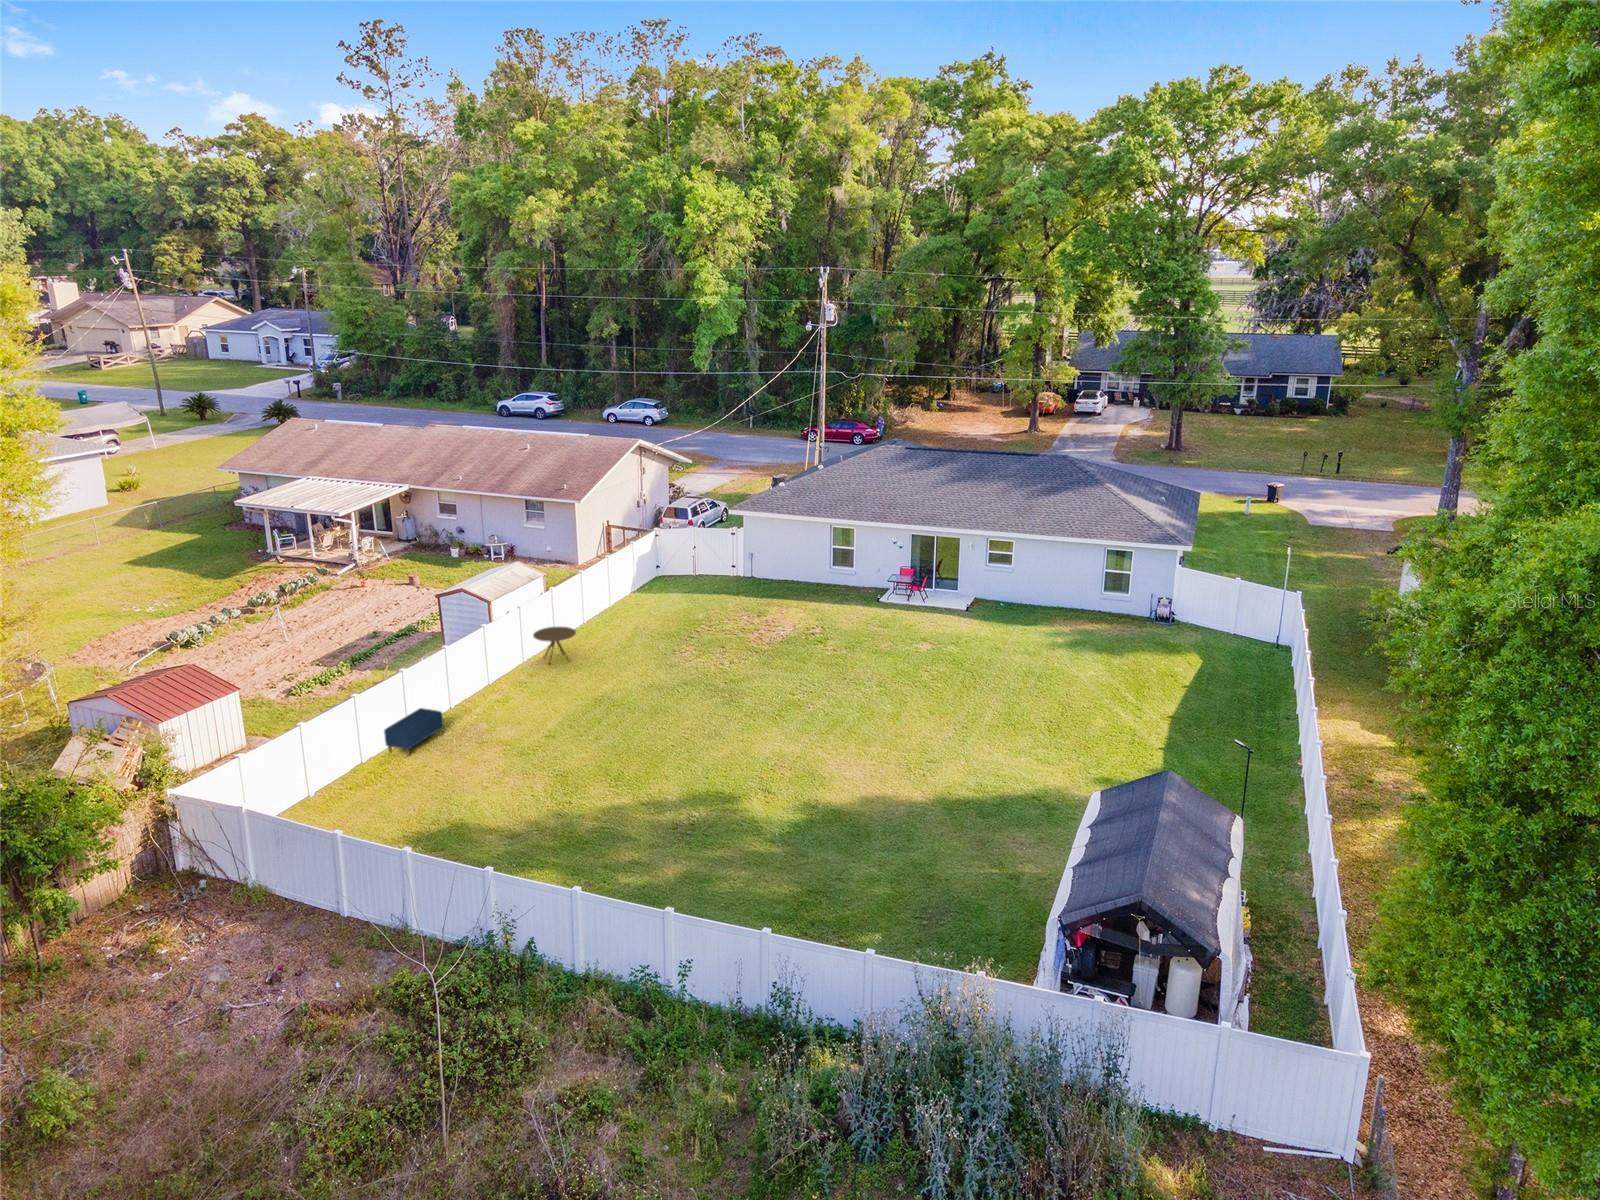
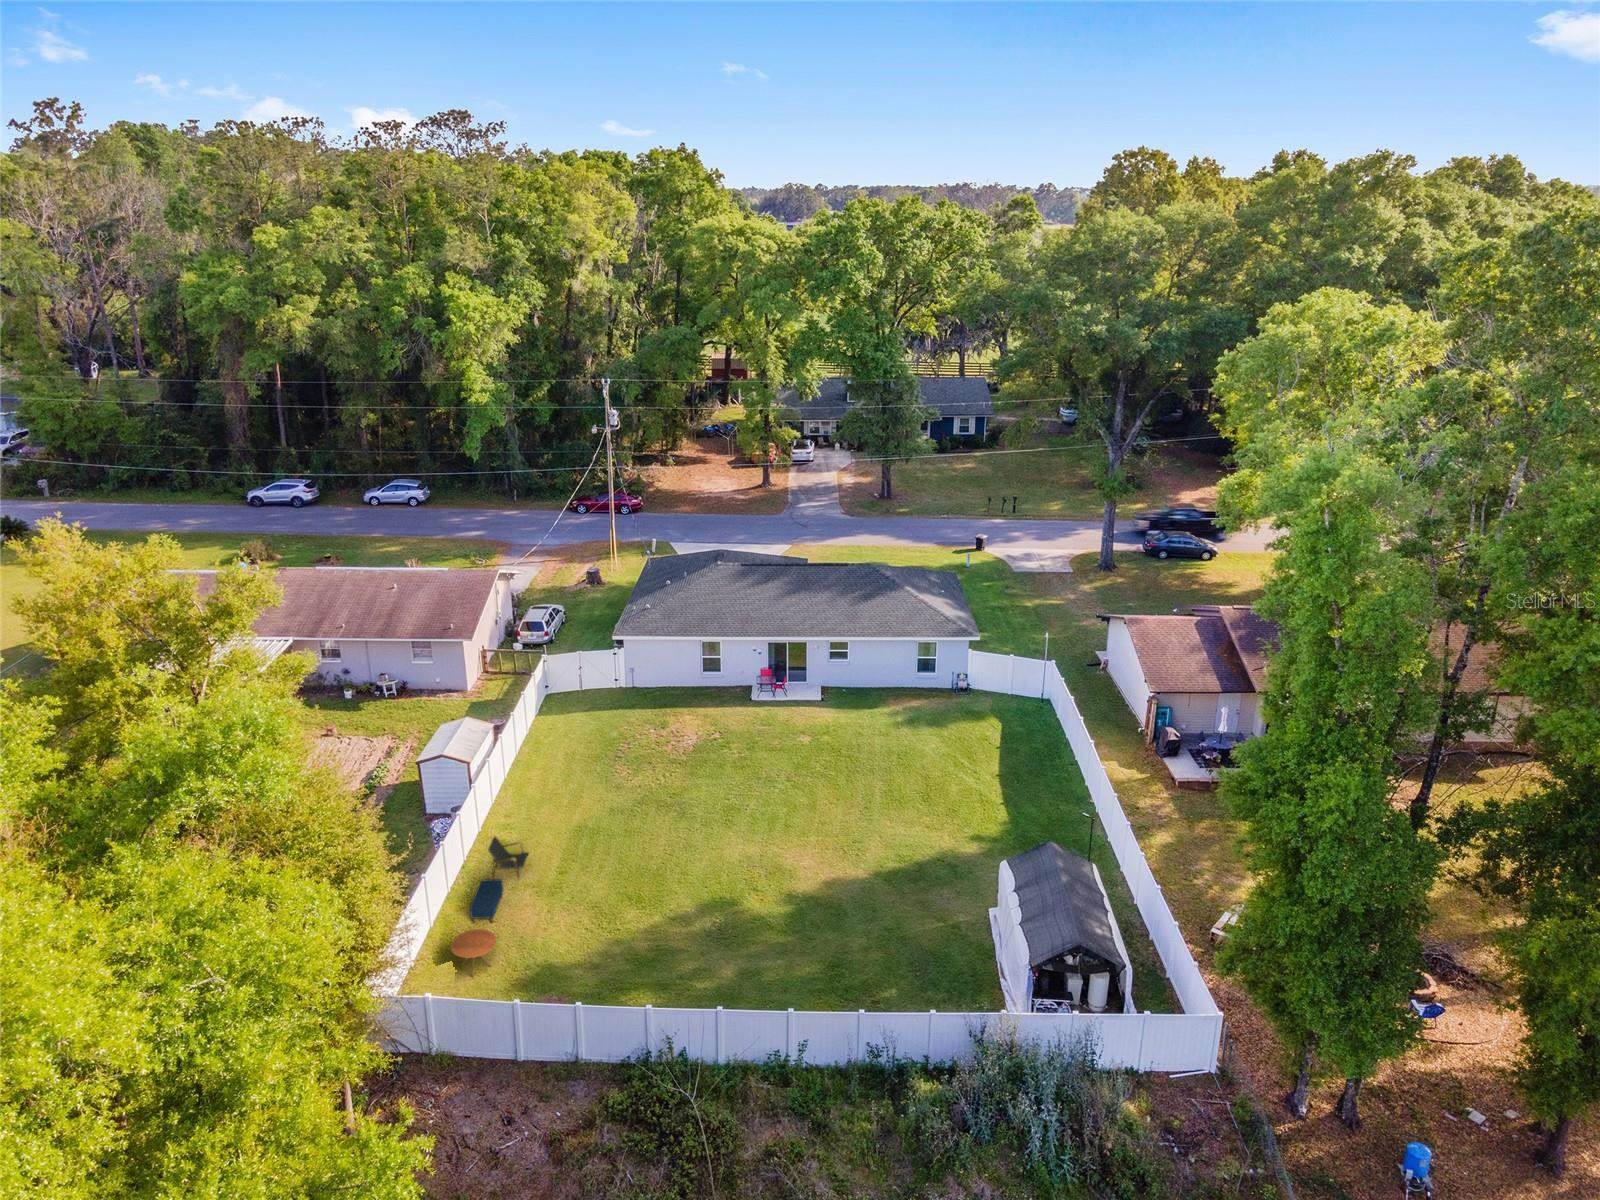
round table: present [533,627,576,663] -> present [451,929,496,973]
lounge chair: none [443,668,498,723] -> present [488,837,528,879]

